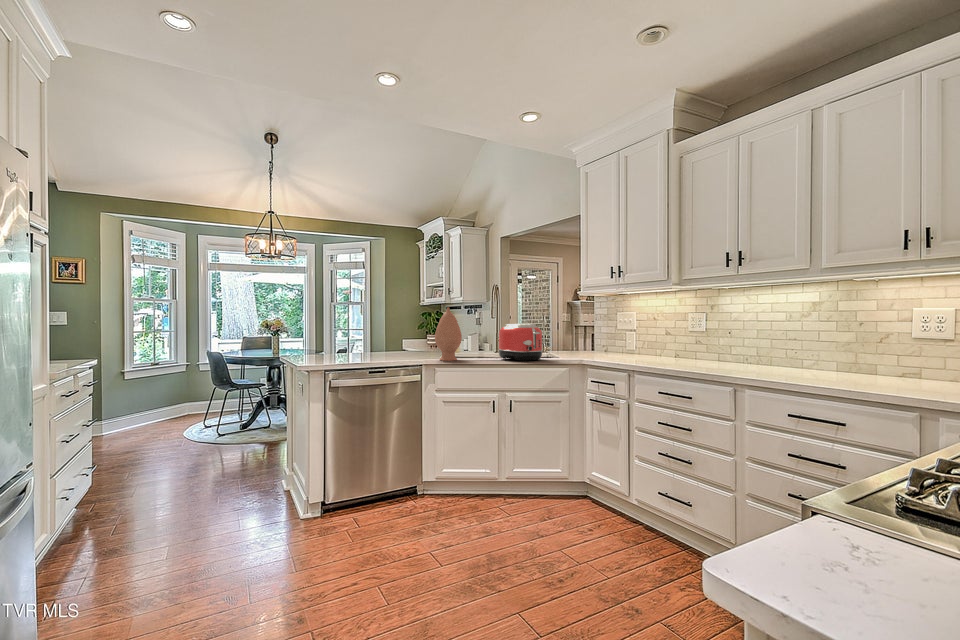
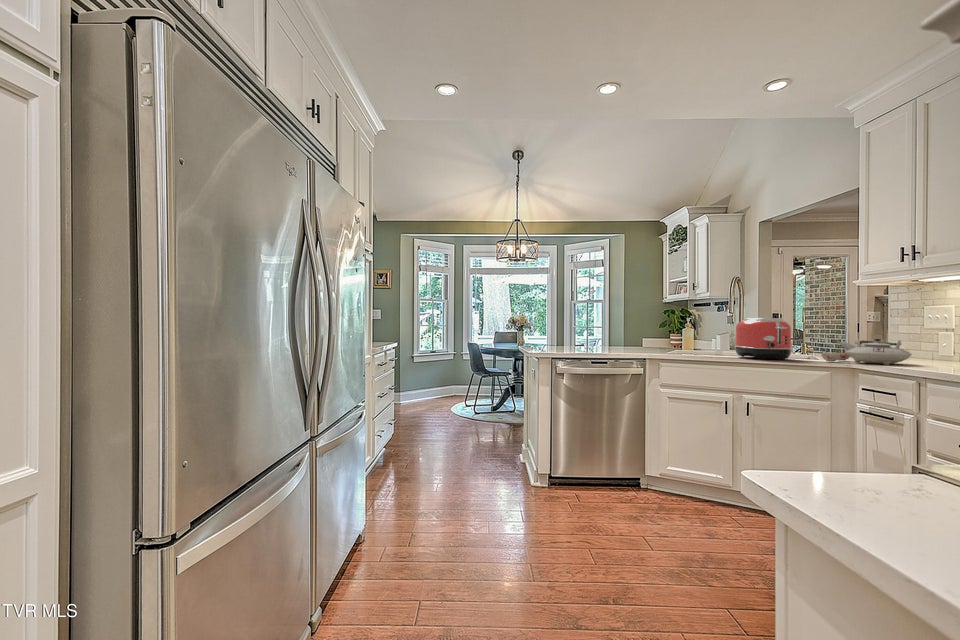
vase: present [435,307,462,361] -> none [661,300,691,356]
teapot: none [565,341,623,362] -> present [822,339,912,365]

